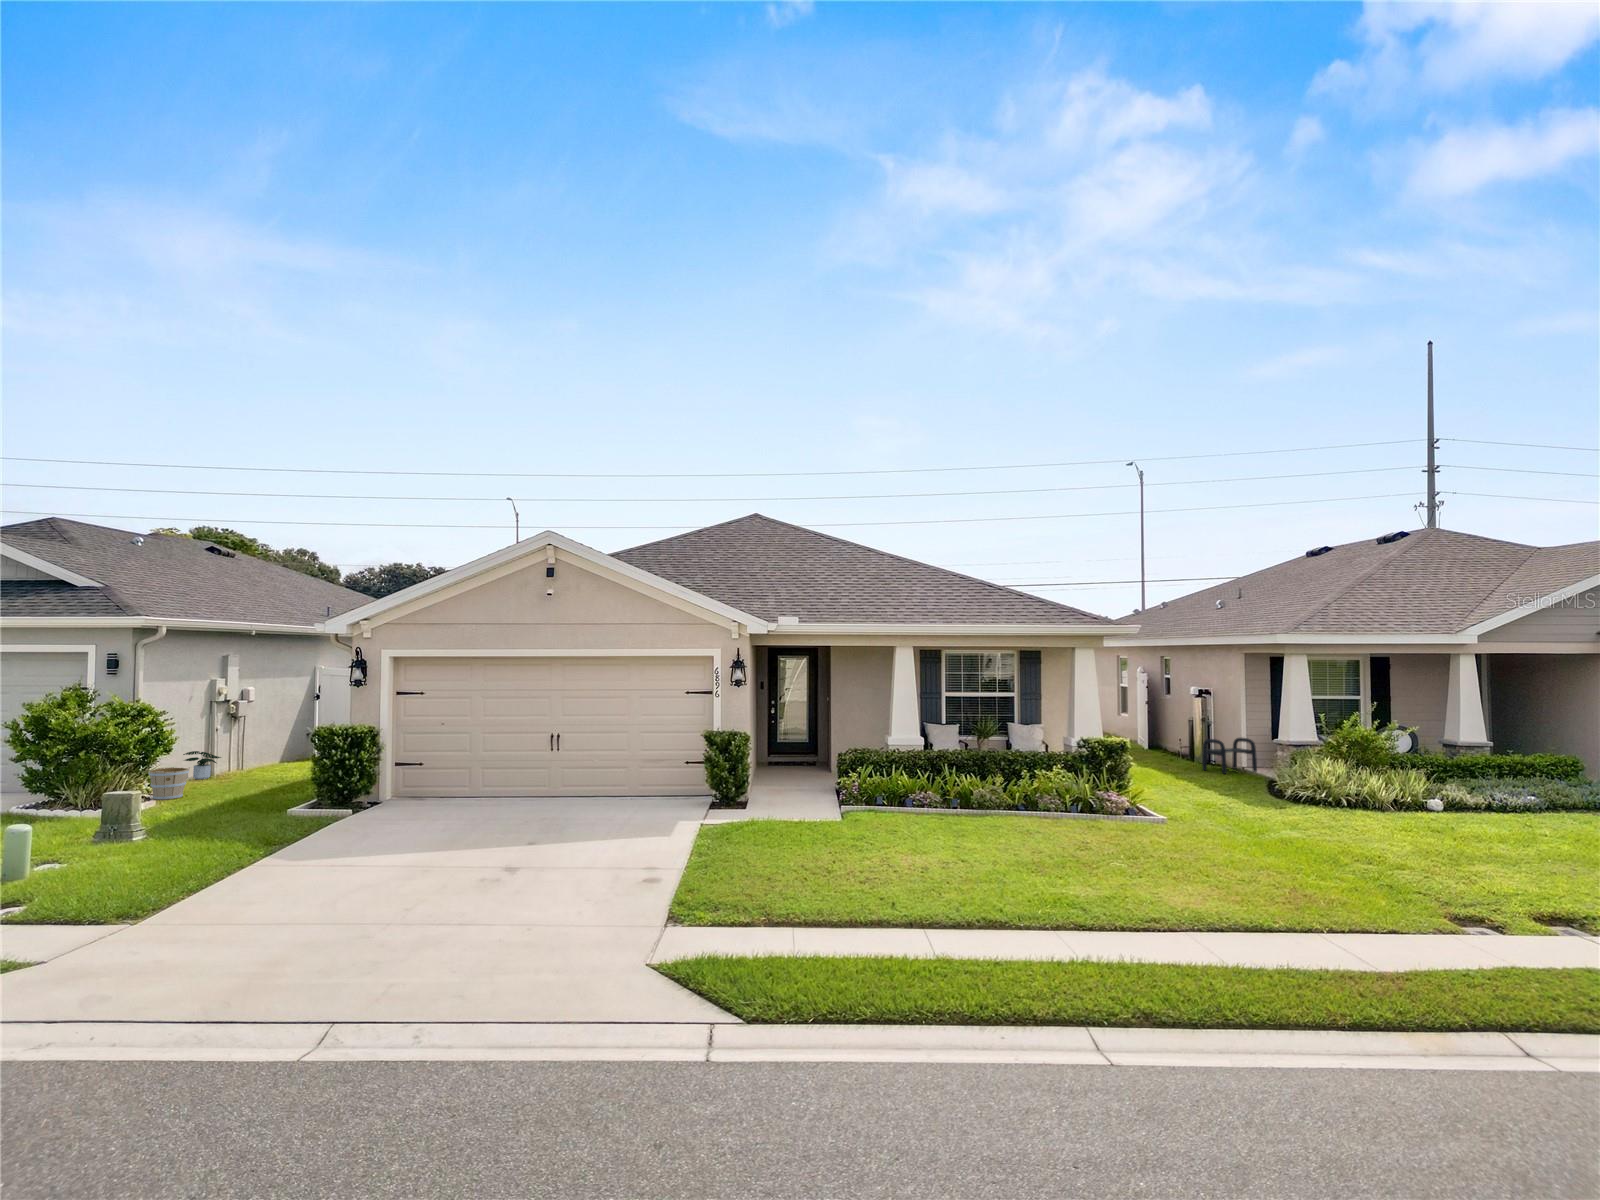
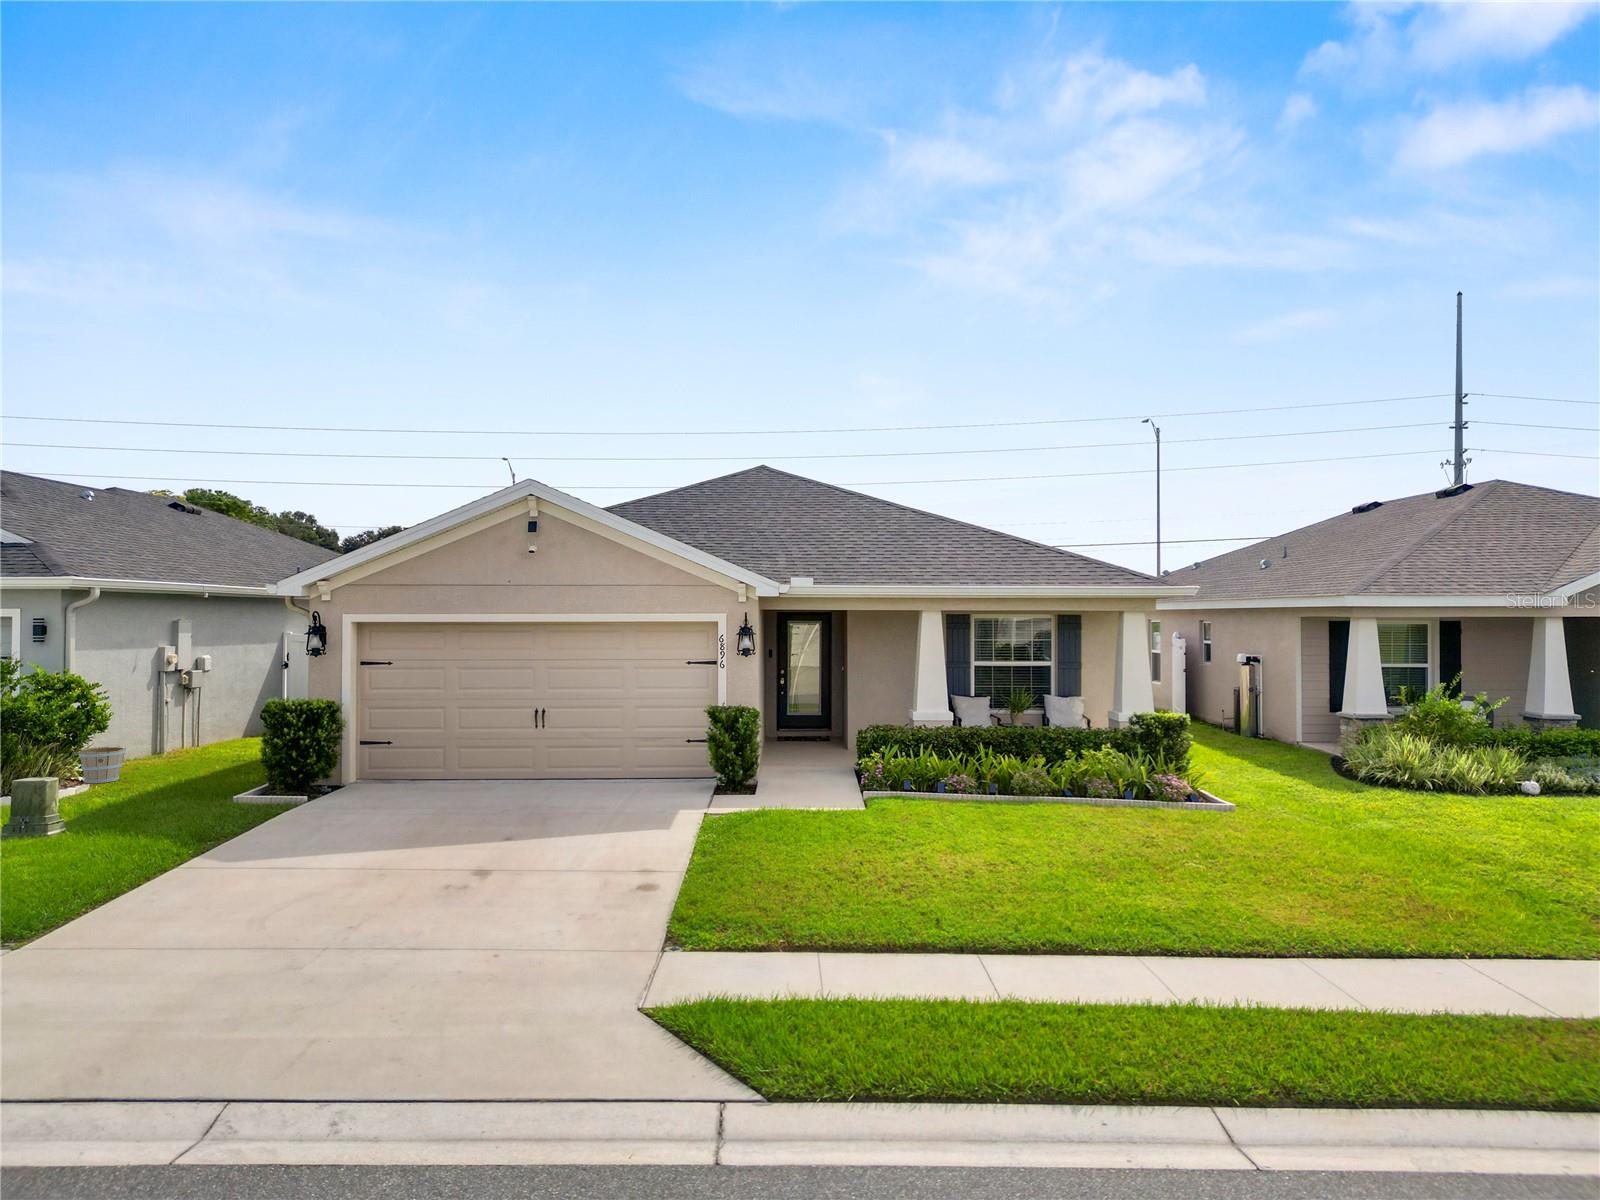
bench: present [1202,738,1257,774] -> none [1259,710,1321,750]
potted plant: present [183,751,221,779] -> none [123,727,168,758]

